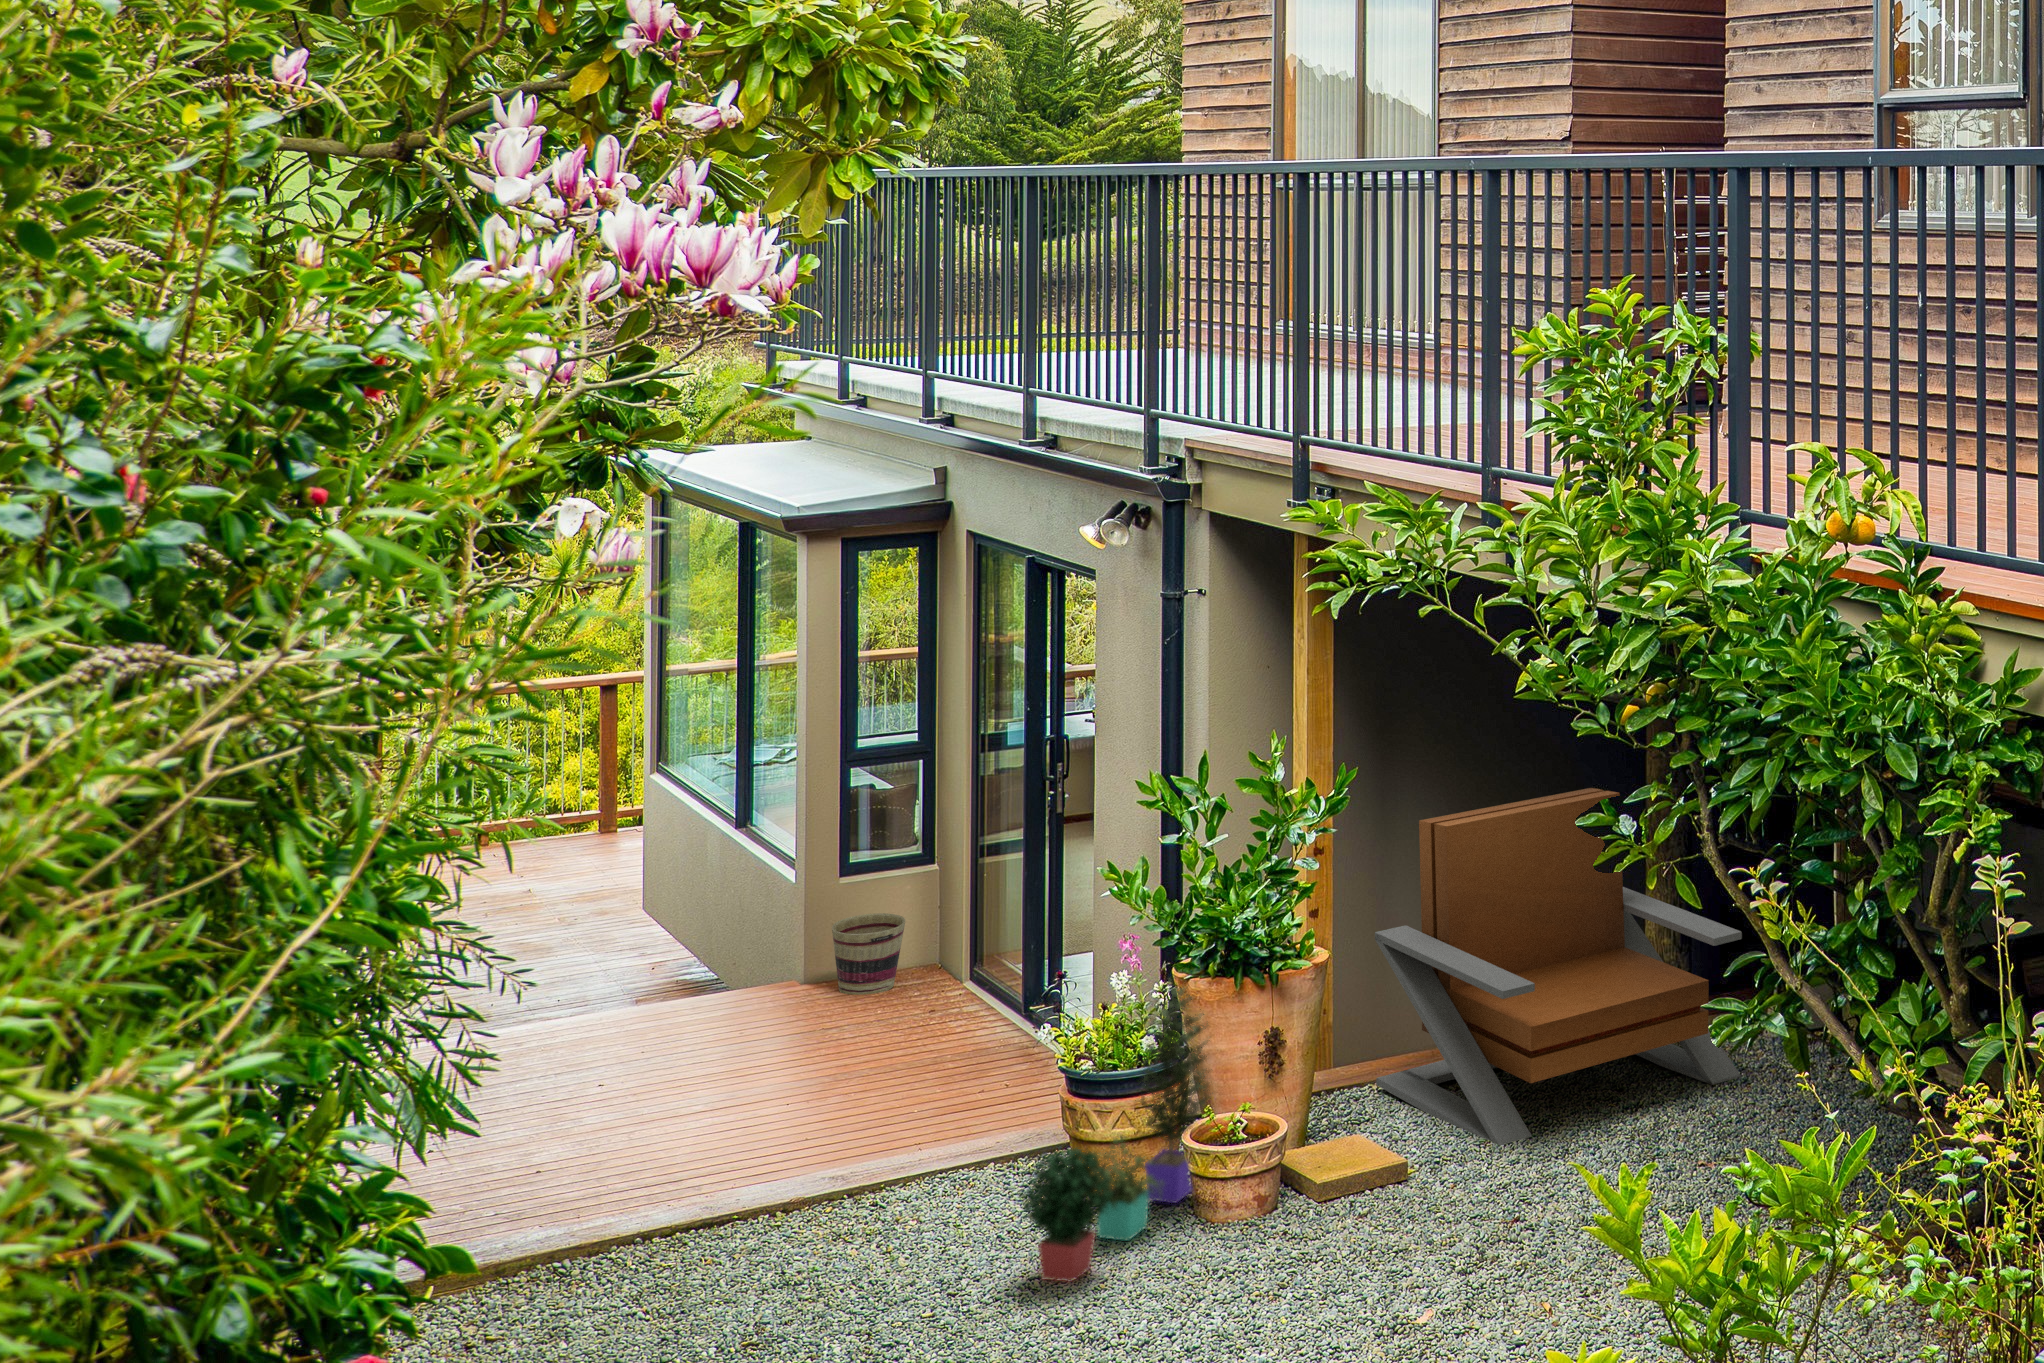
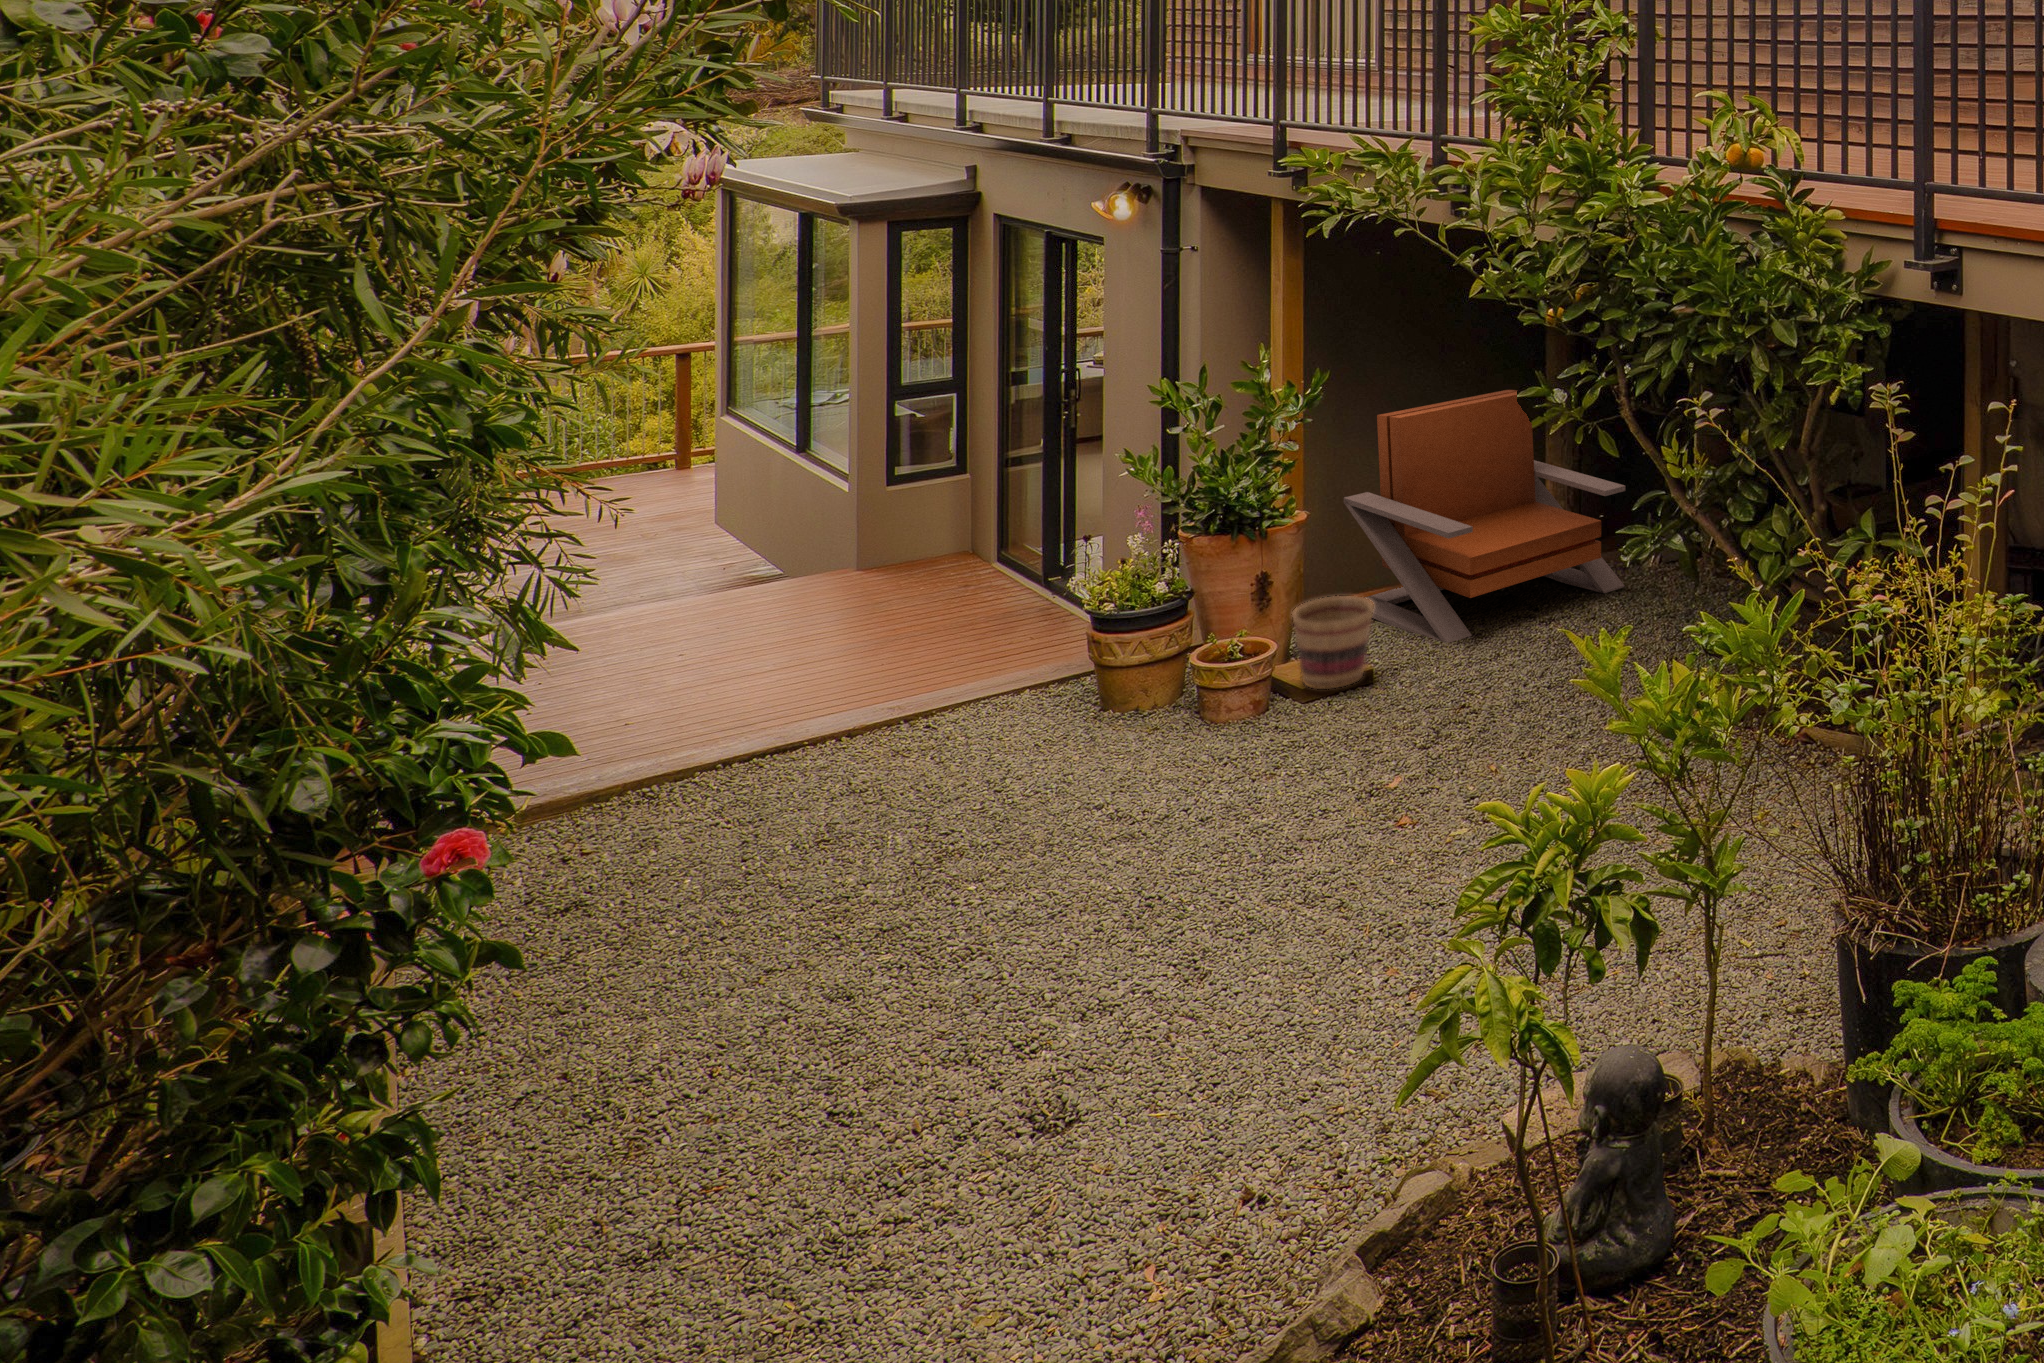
basket: present [832,913,906,995] -> present [1292,596,1373,689]
potted plant: present [1020,980,1211,1282] -> none [1064,534,1225,763]

